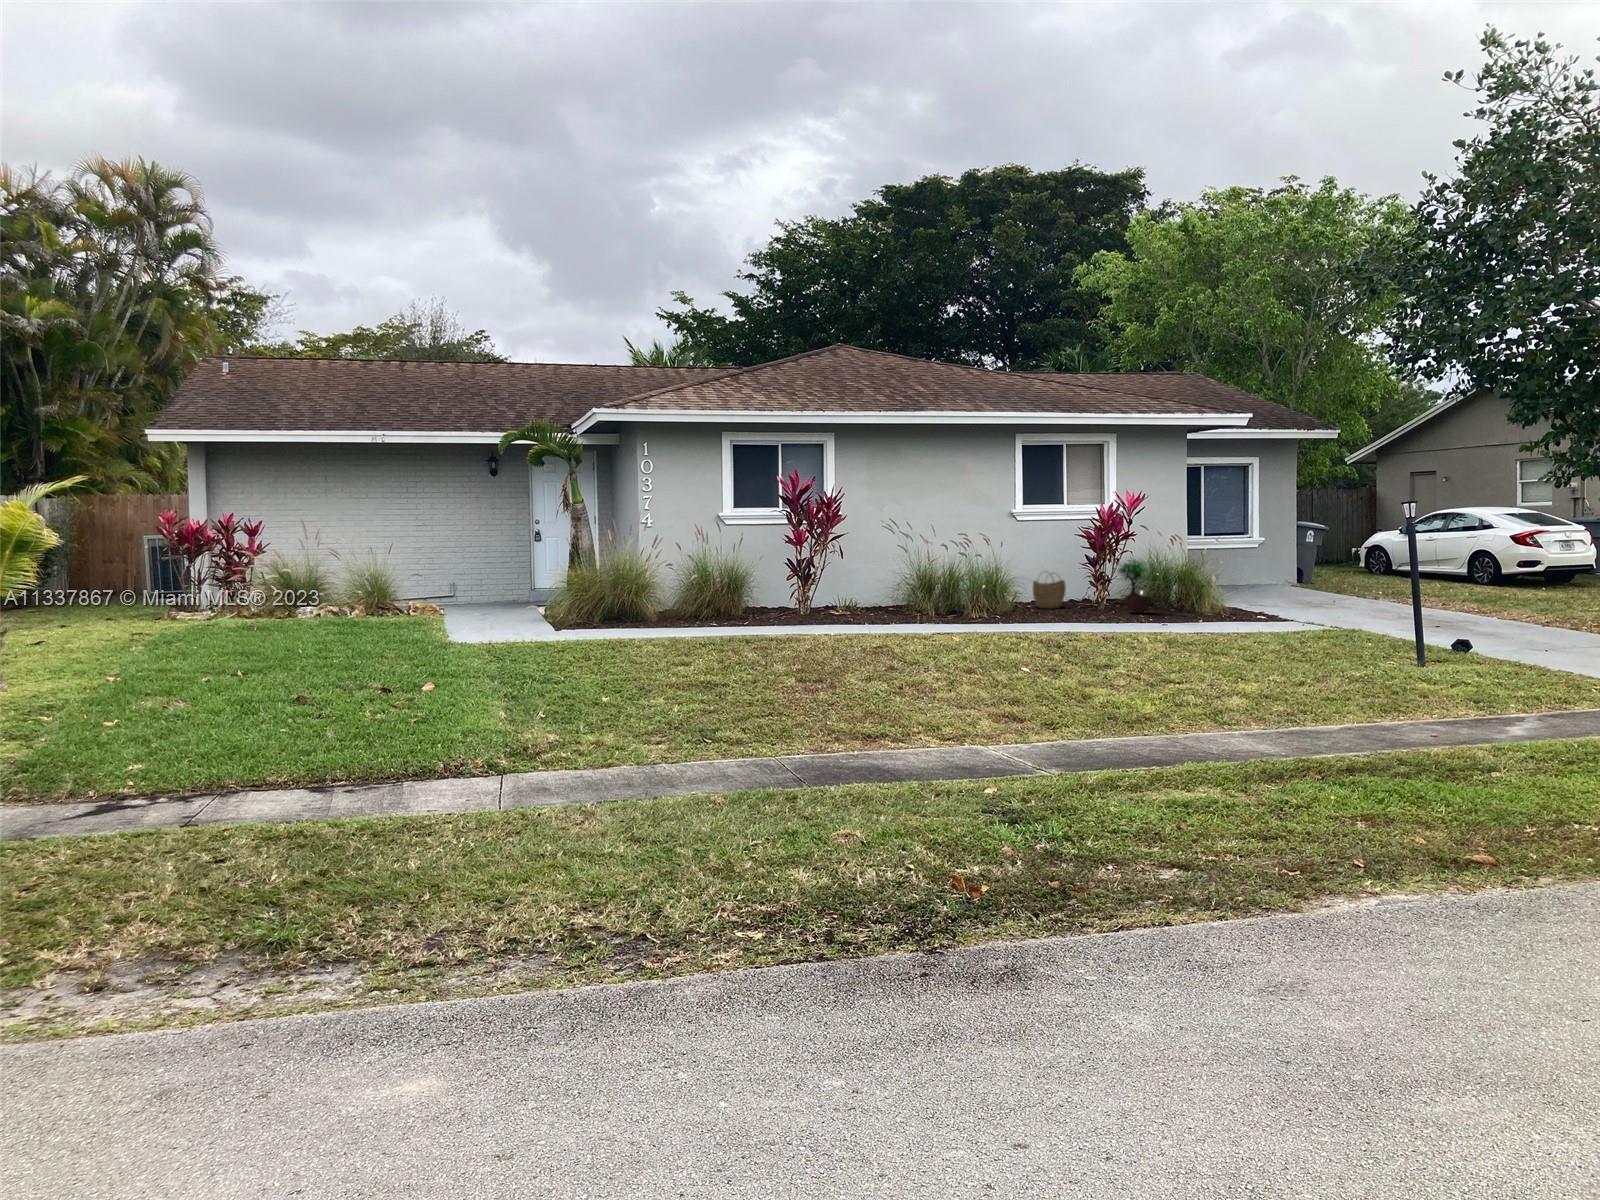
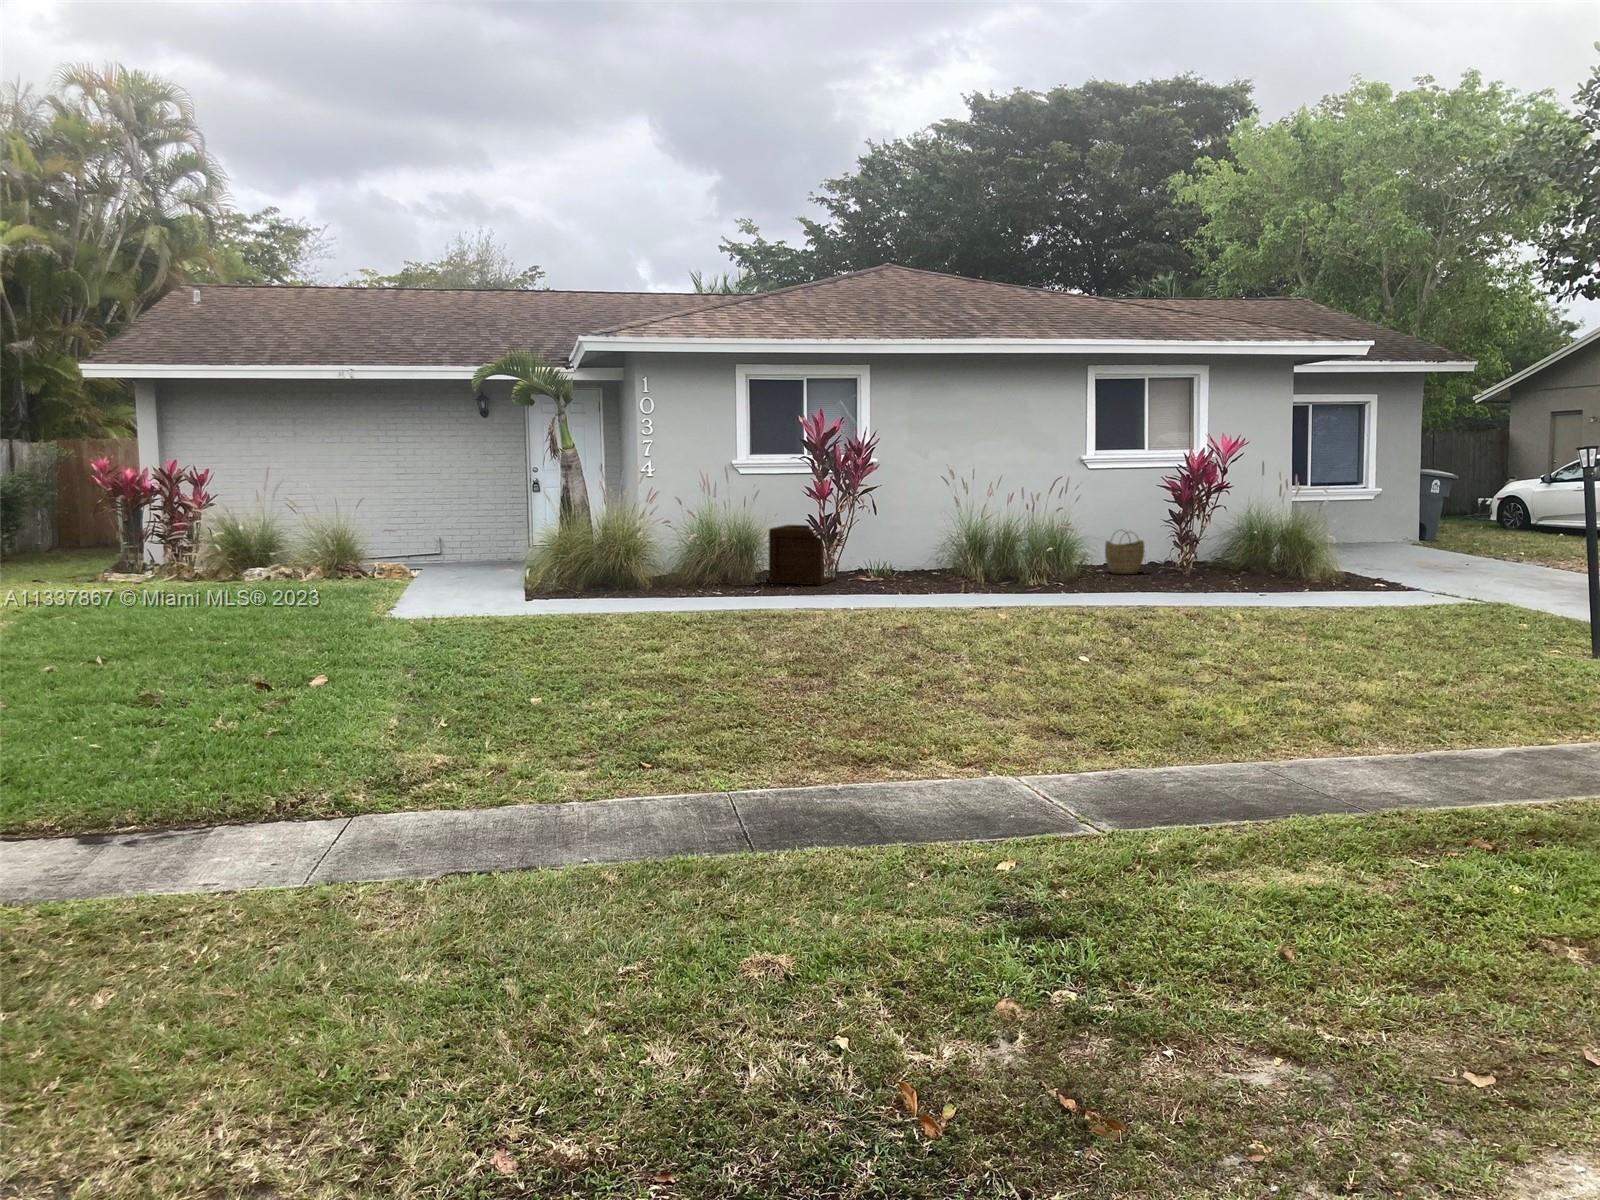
potted tree: present [1118,560,1152,613] -> none [1203,509,1250,581]
wooden crate: none [753,568,811,618] -> present [769,525,838,585]

